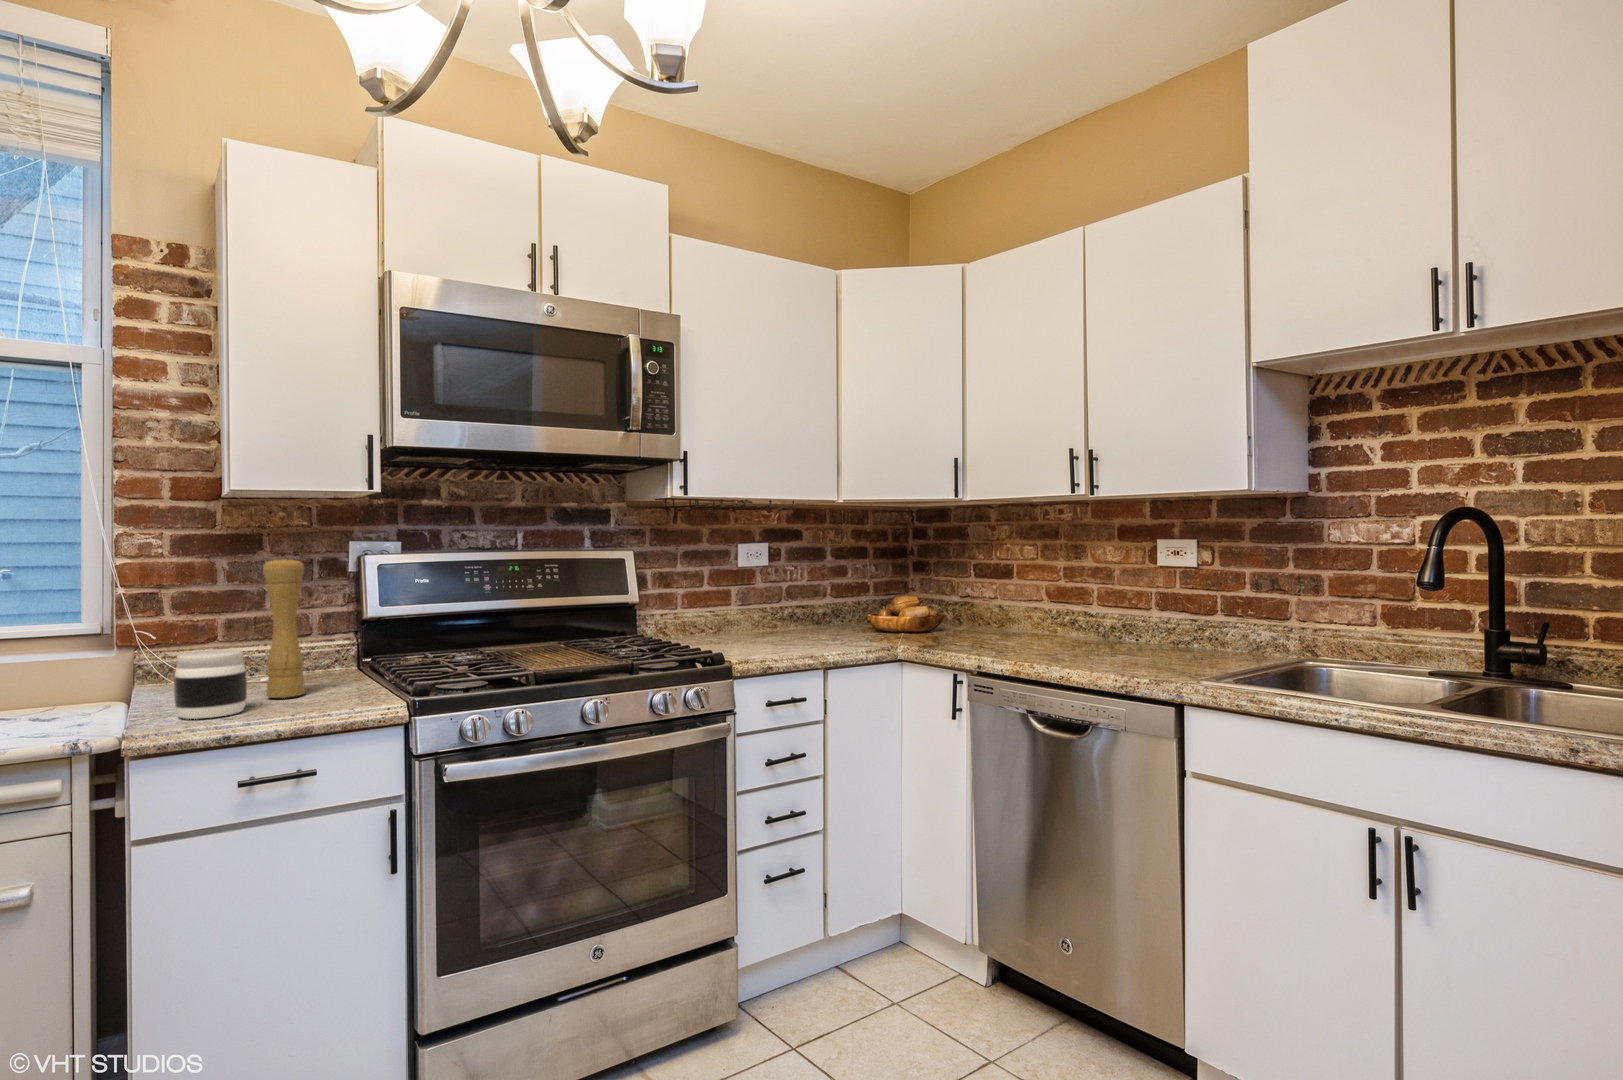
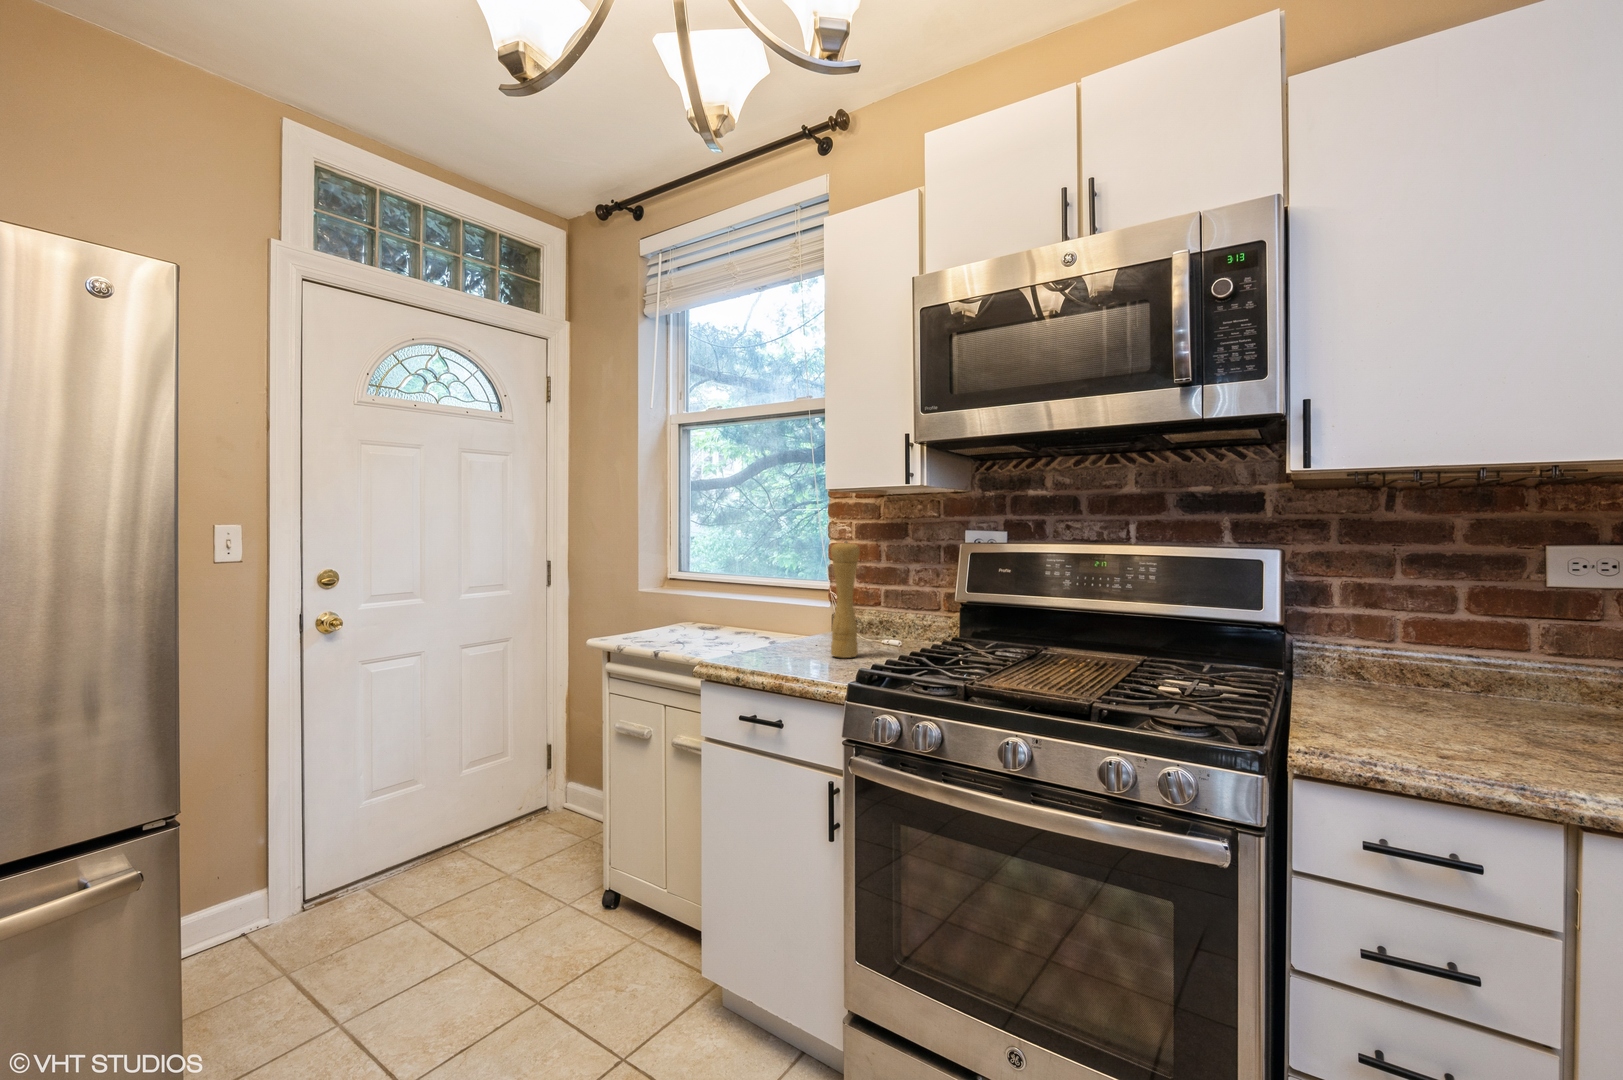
jar: present [174,649,247,719] -> none [756,610,801,661]

